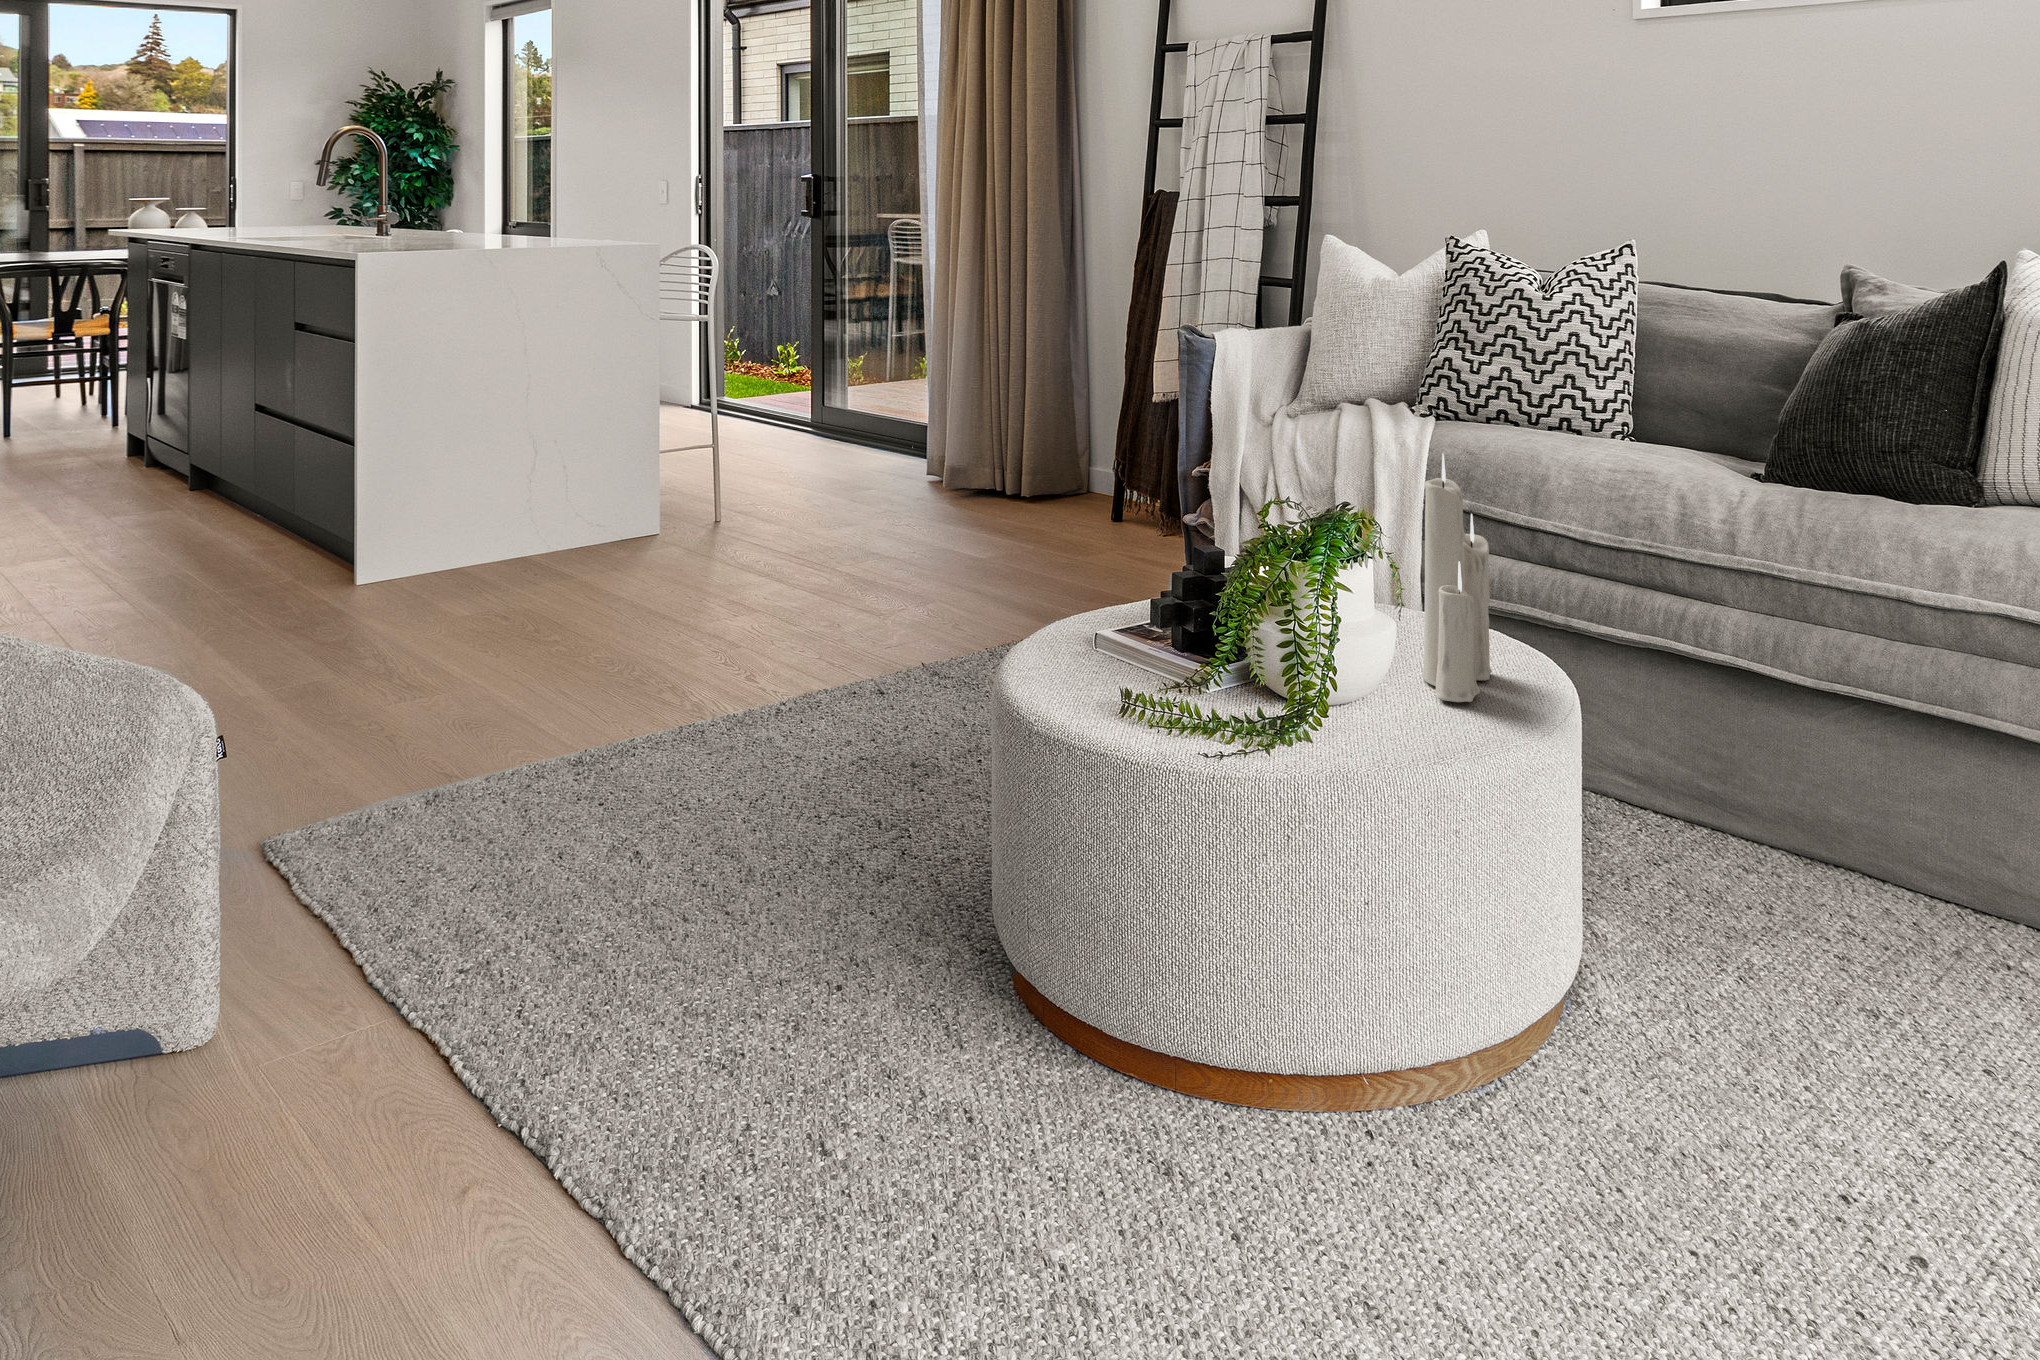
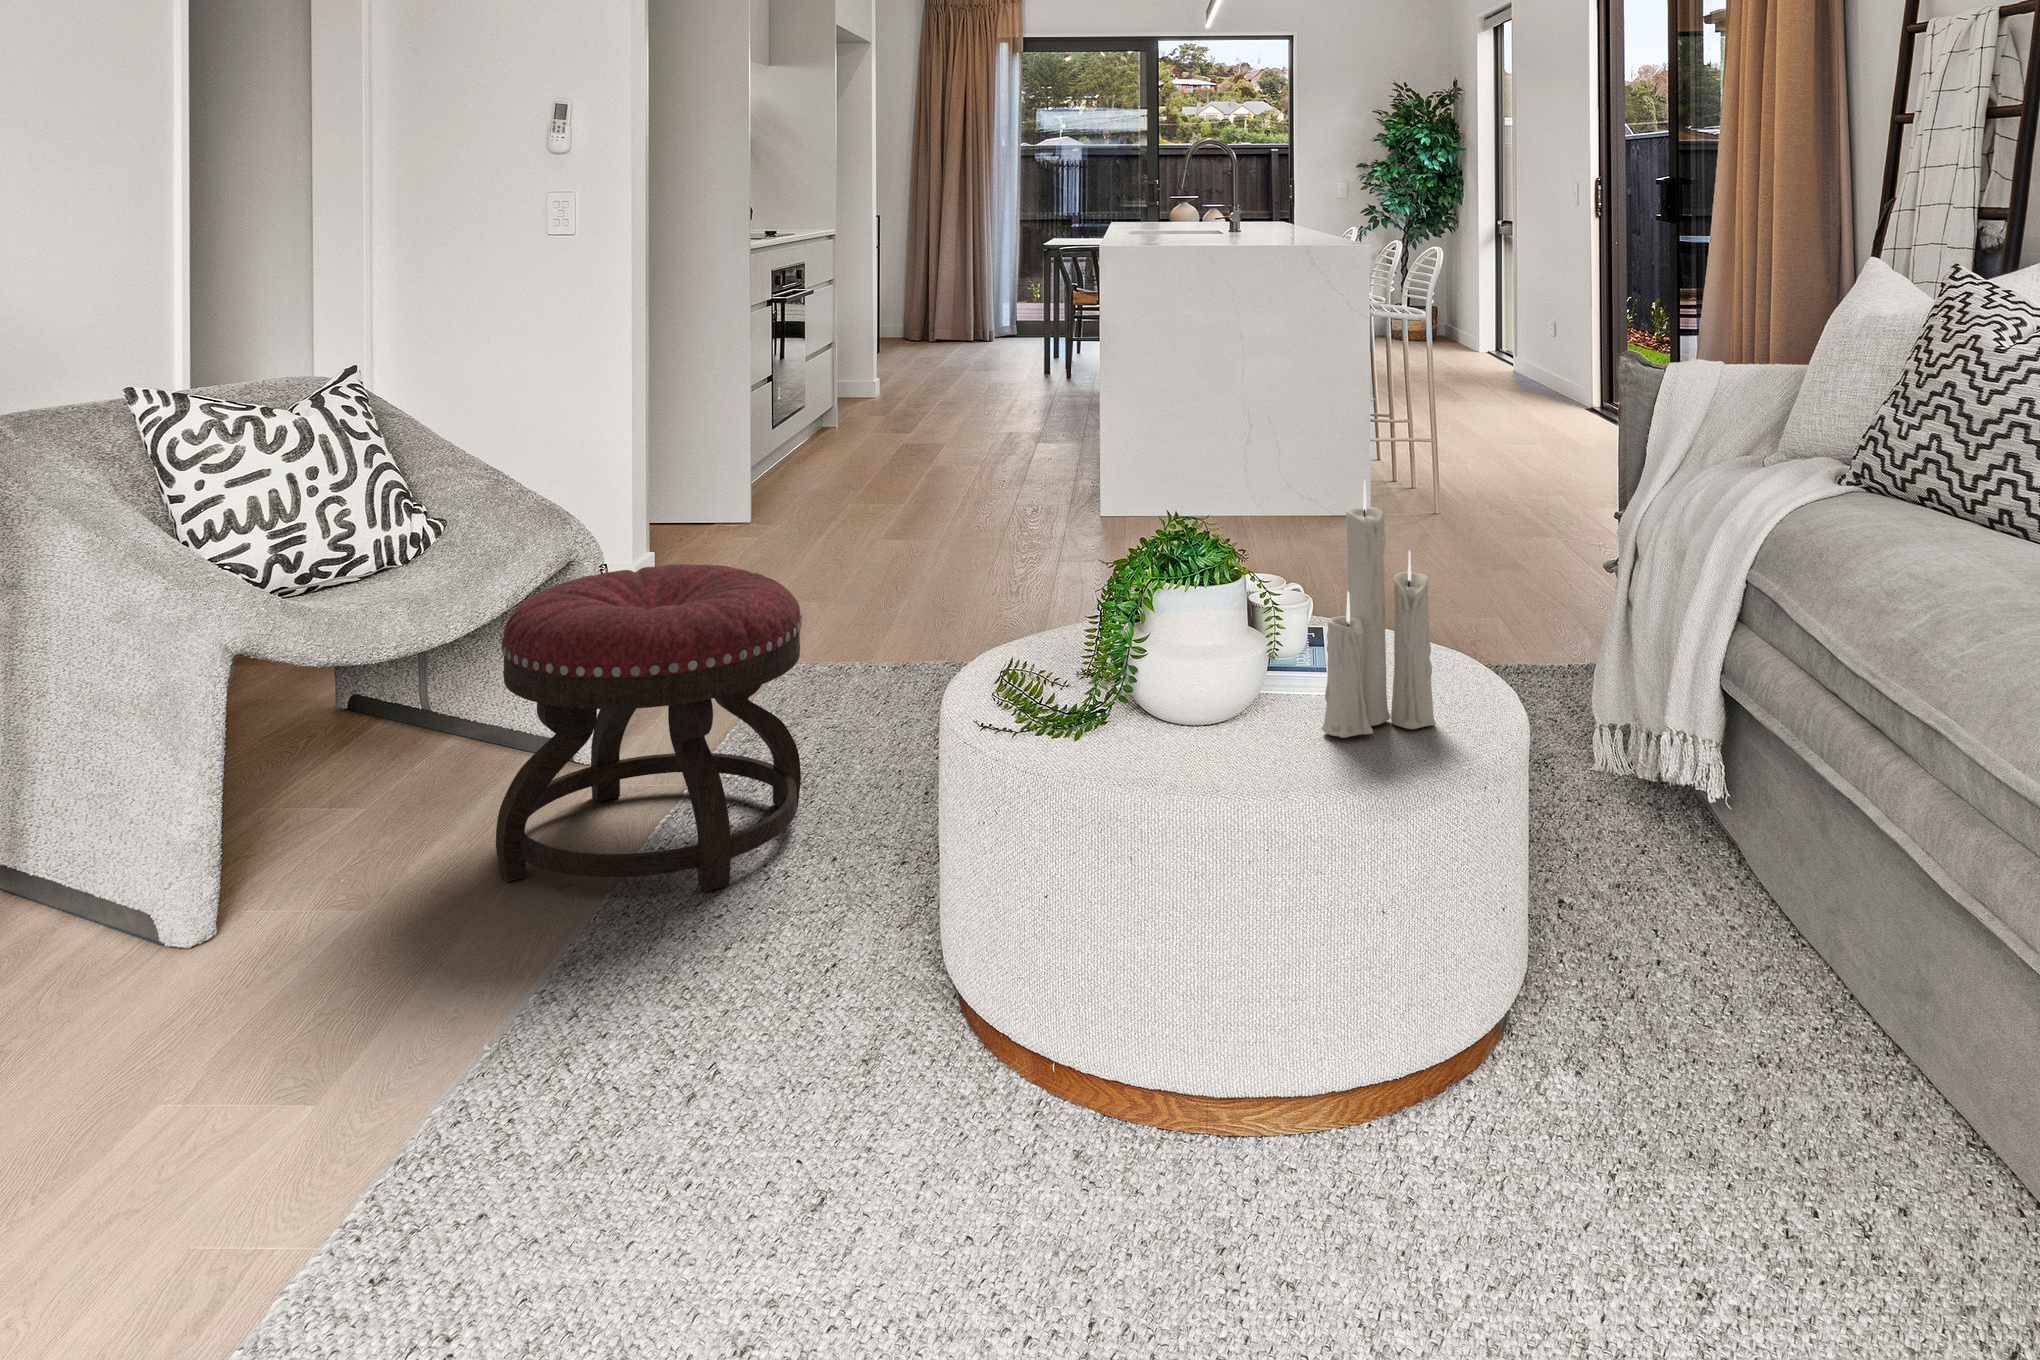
ottoman: none [212,687,658,1238] -> present [496,564,802,892]

